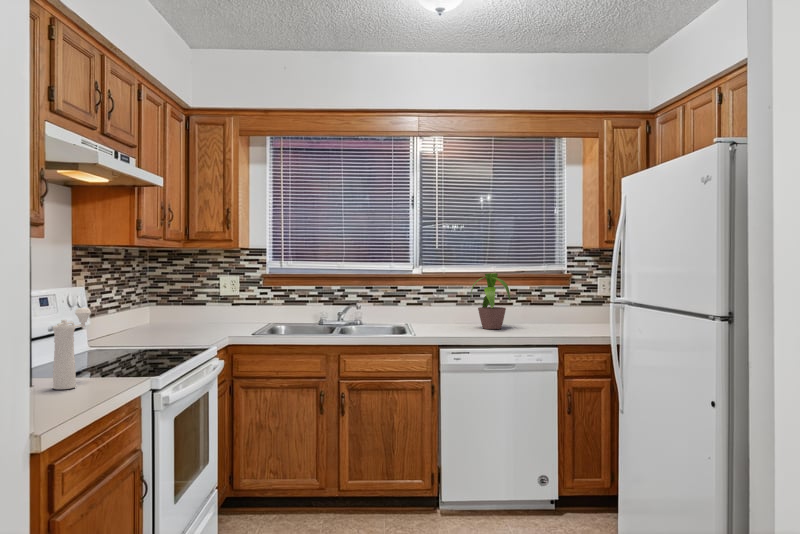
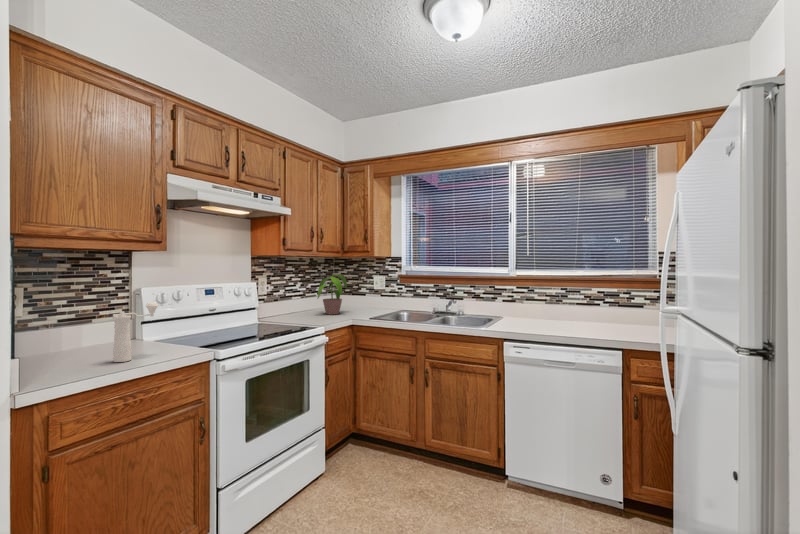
potted plant: present [471,273,511,329] -> present [317,274,347,315]

